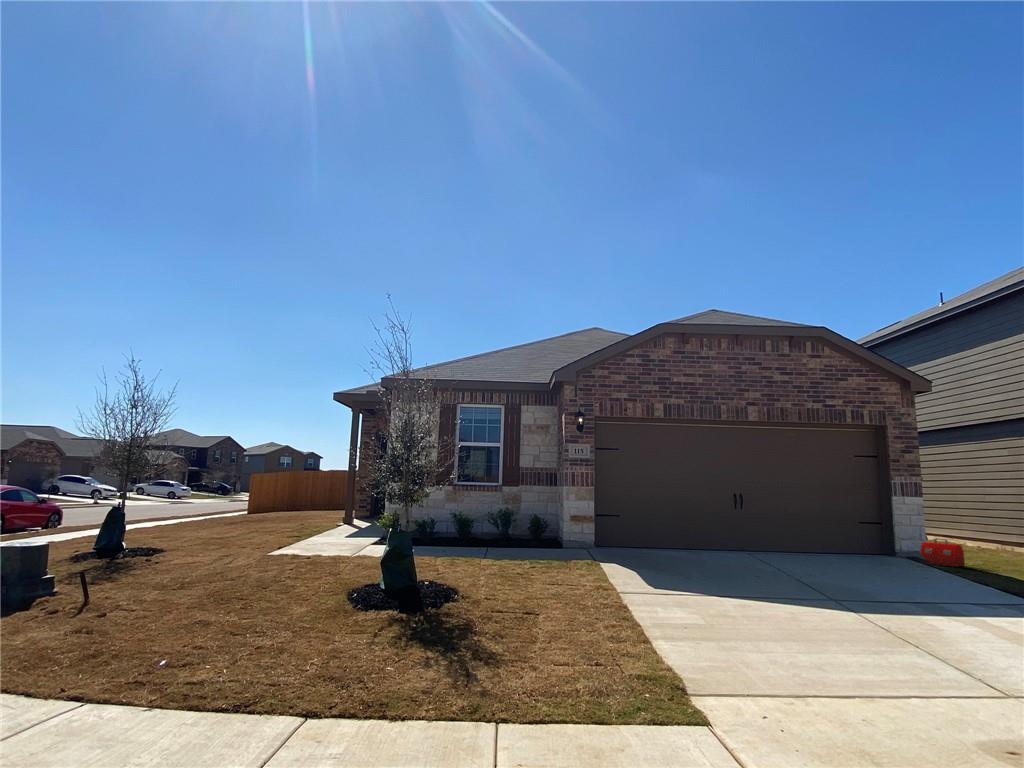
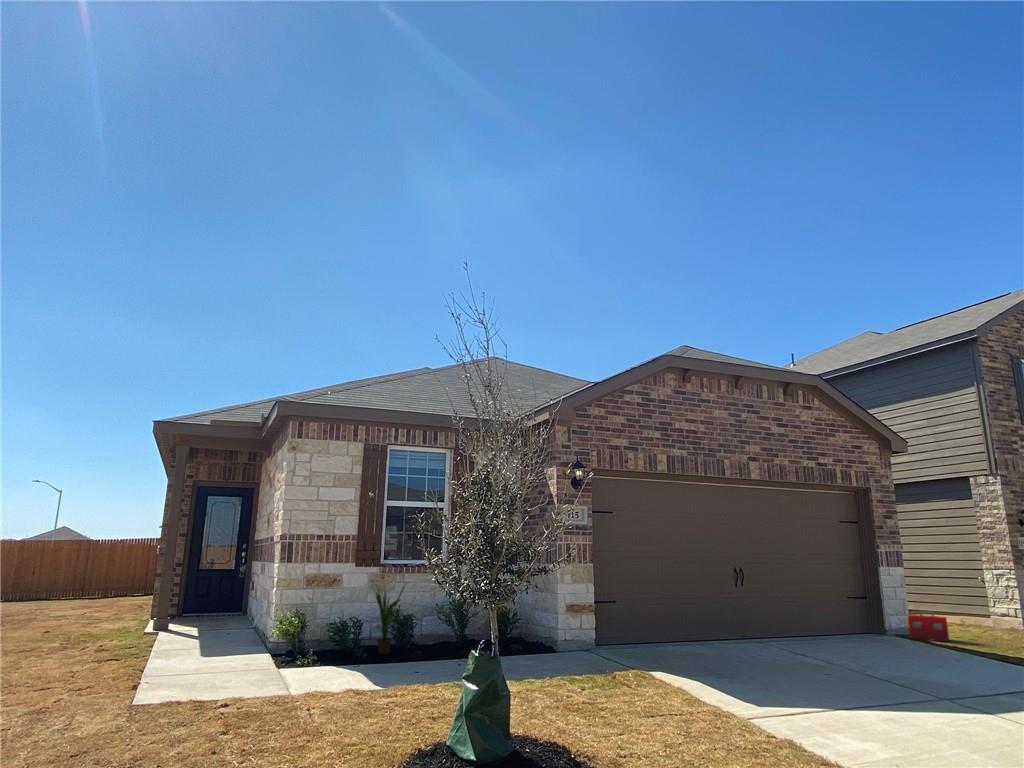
house plant: none [441,497,468,546] -> present [375,584,406,654]

